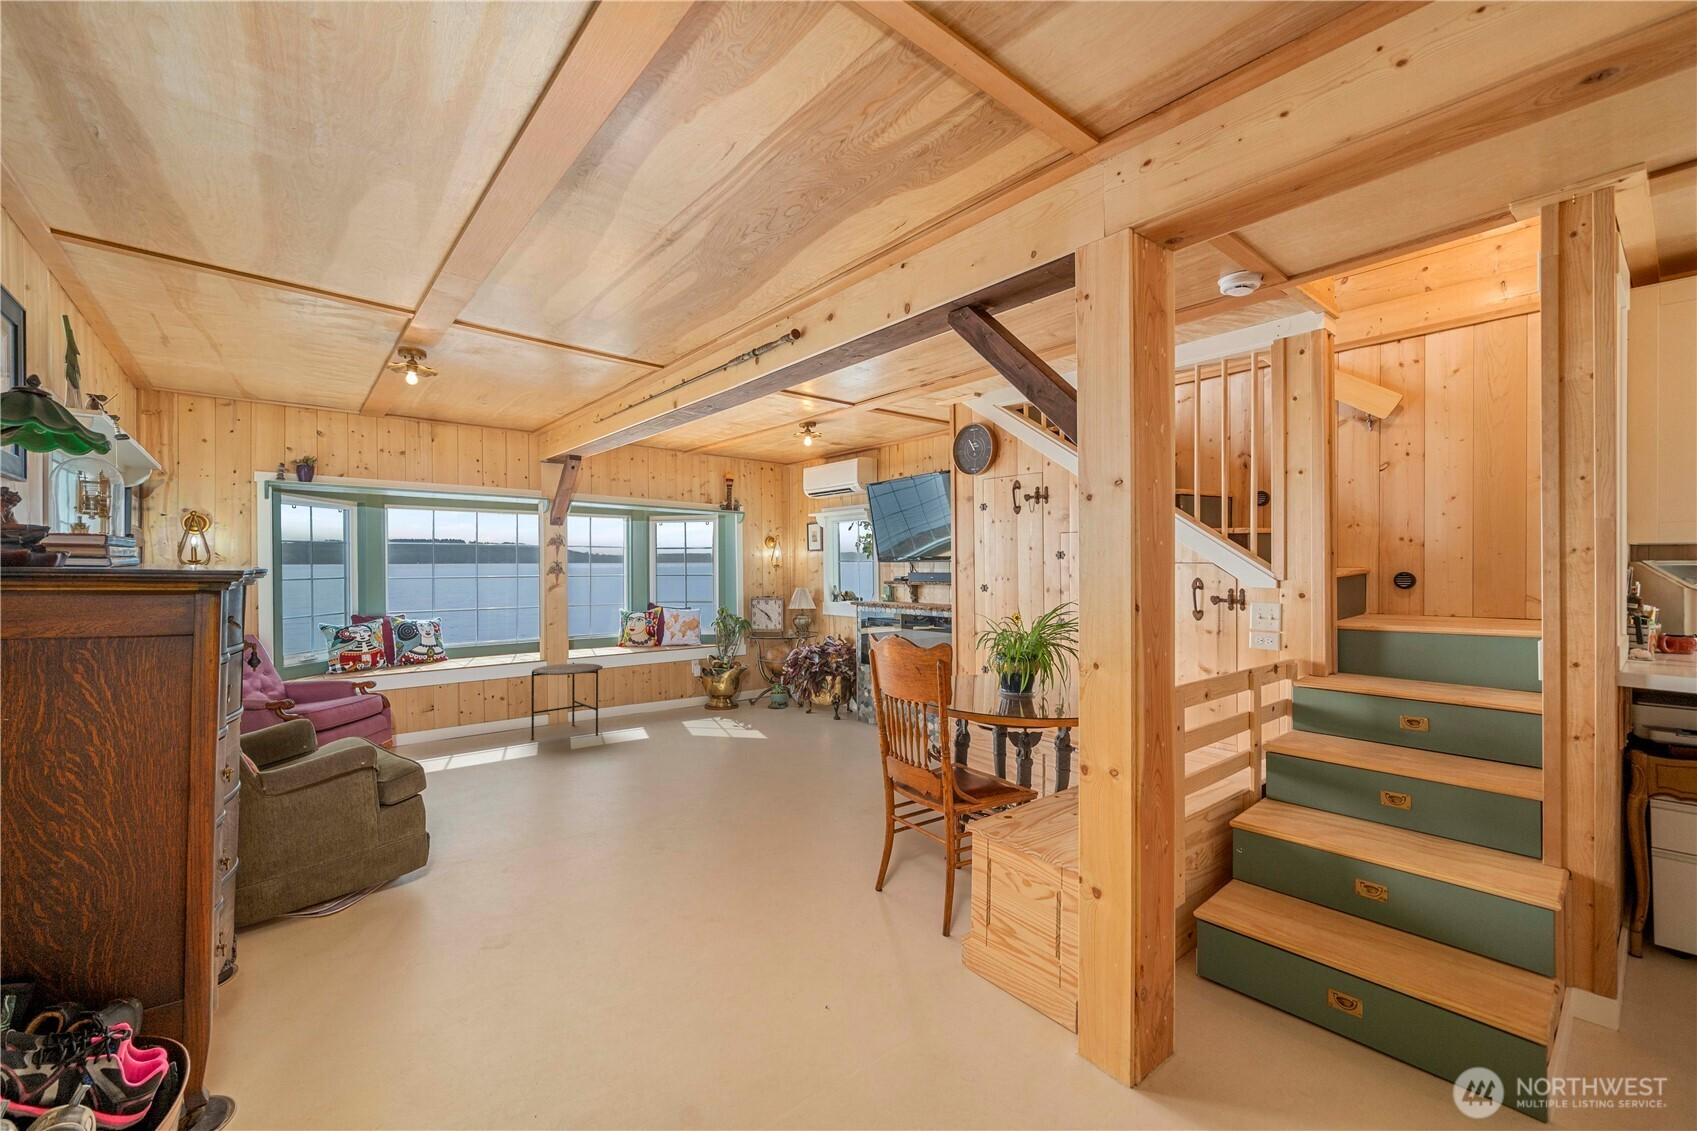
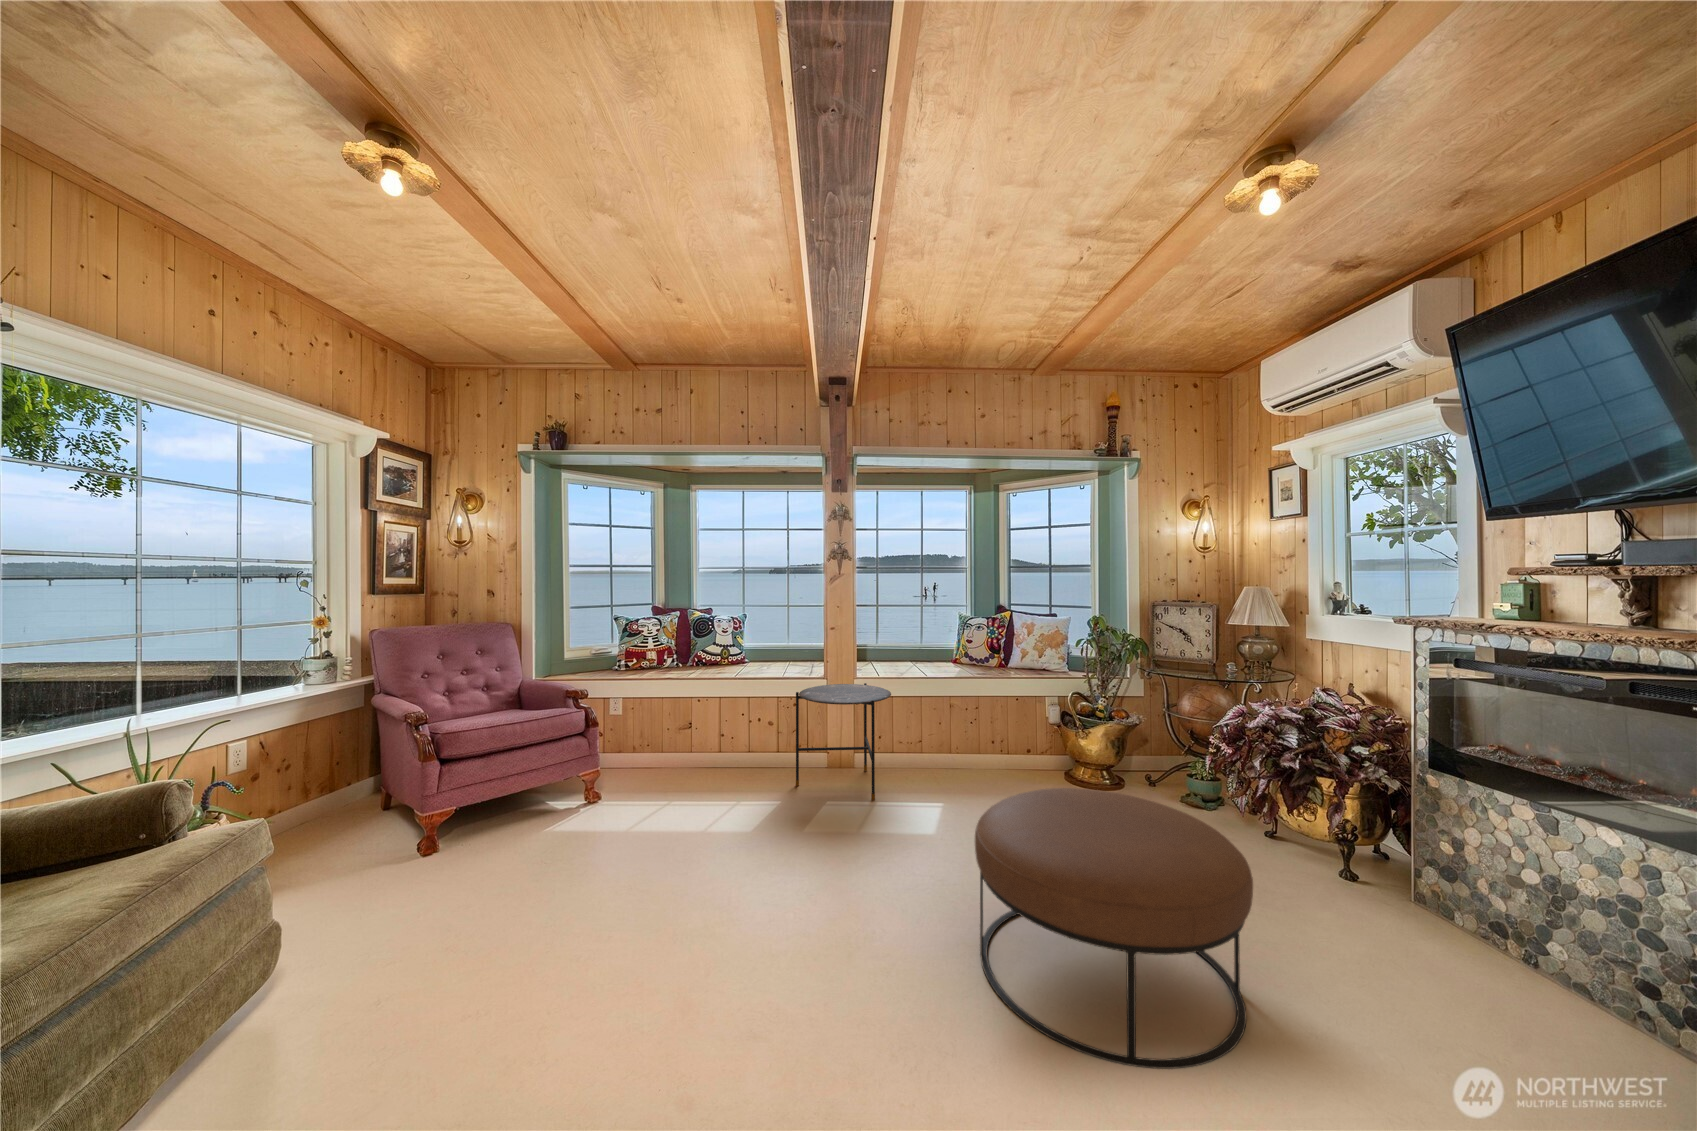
ottoman: none [705,687,815,774] -> present [975,788,1253,1069]

